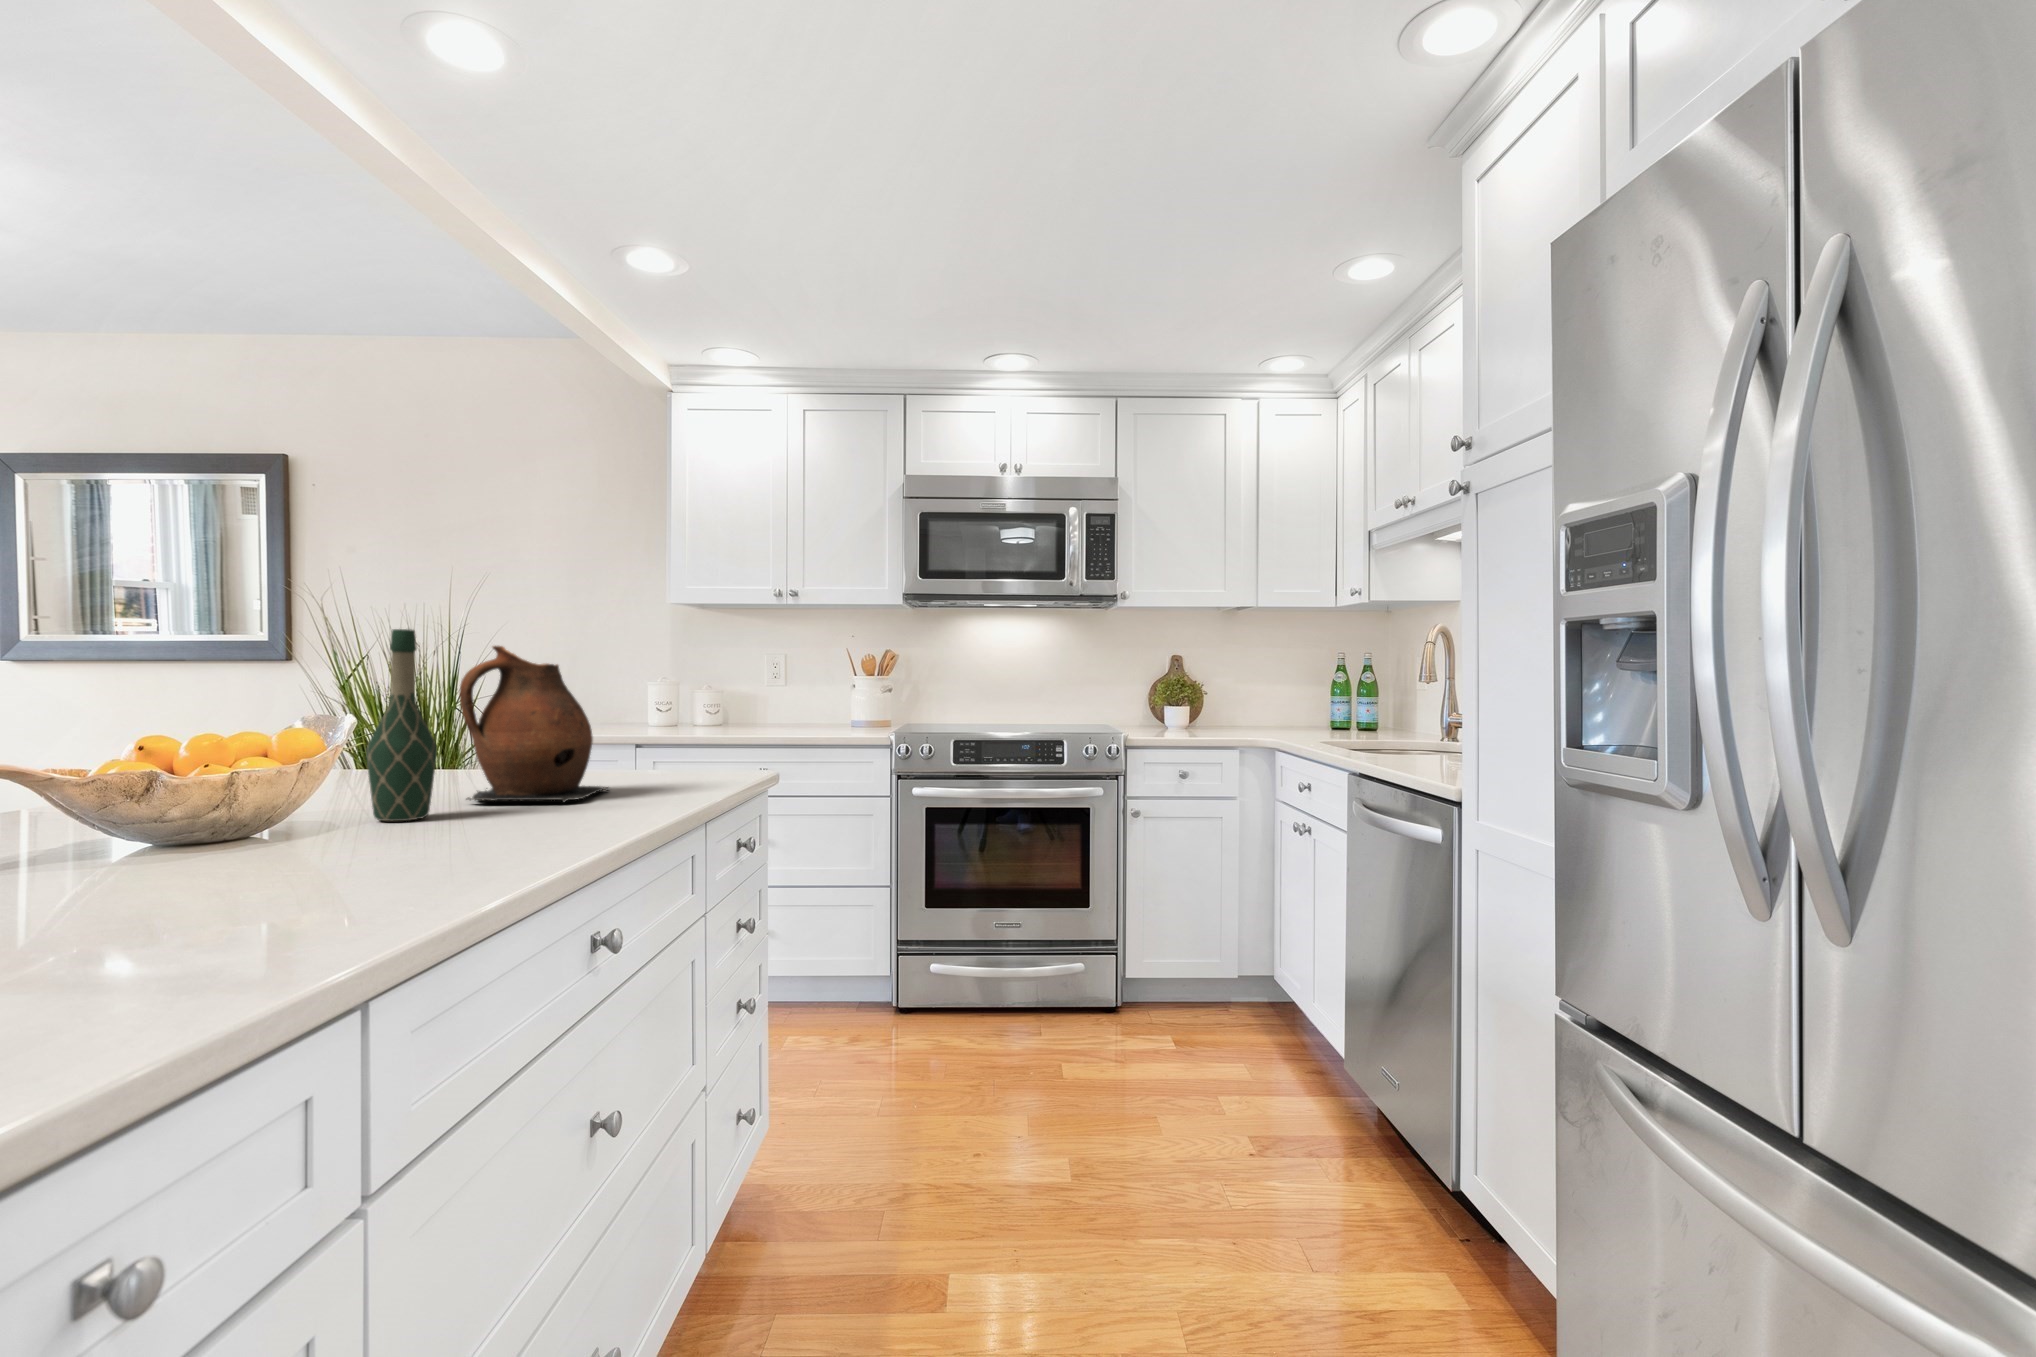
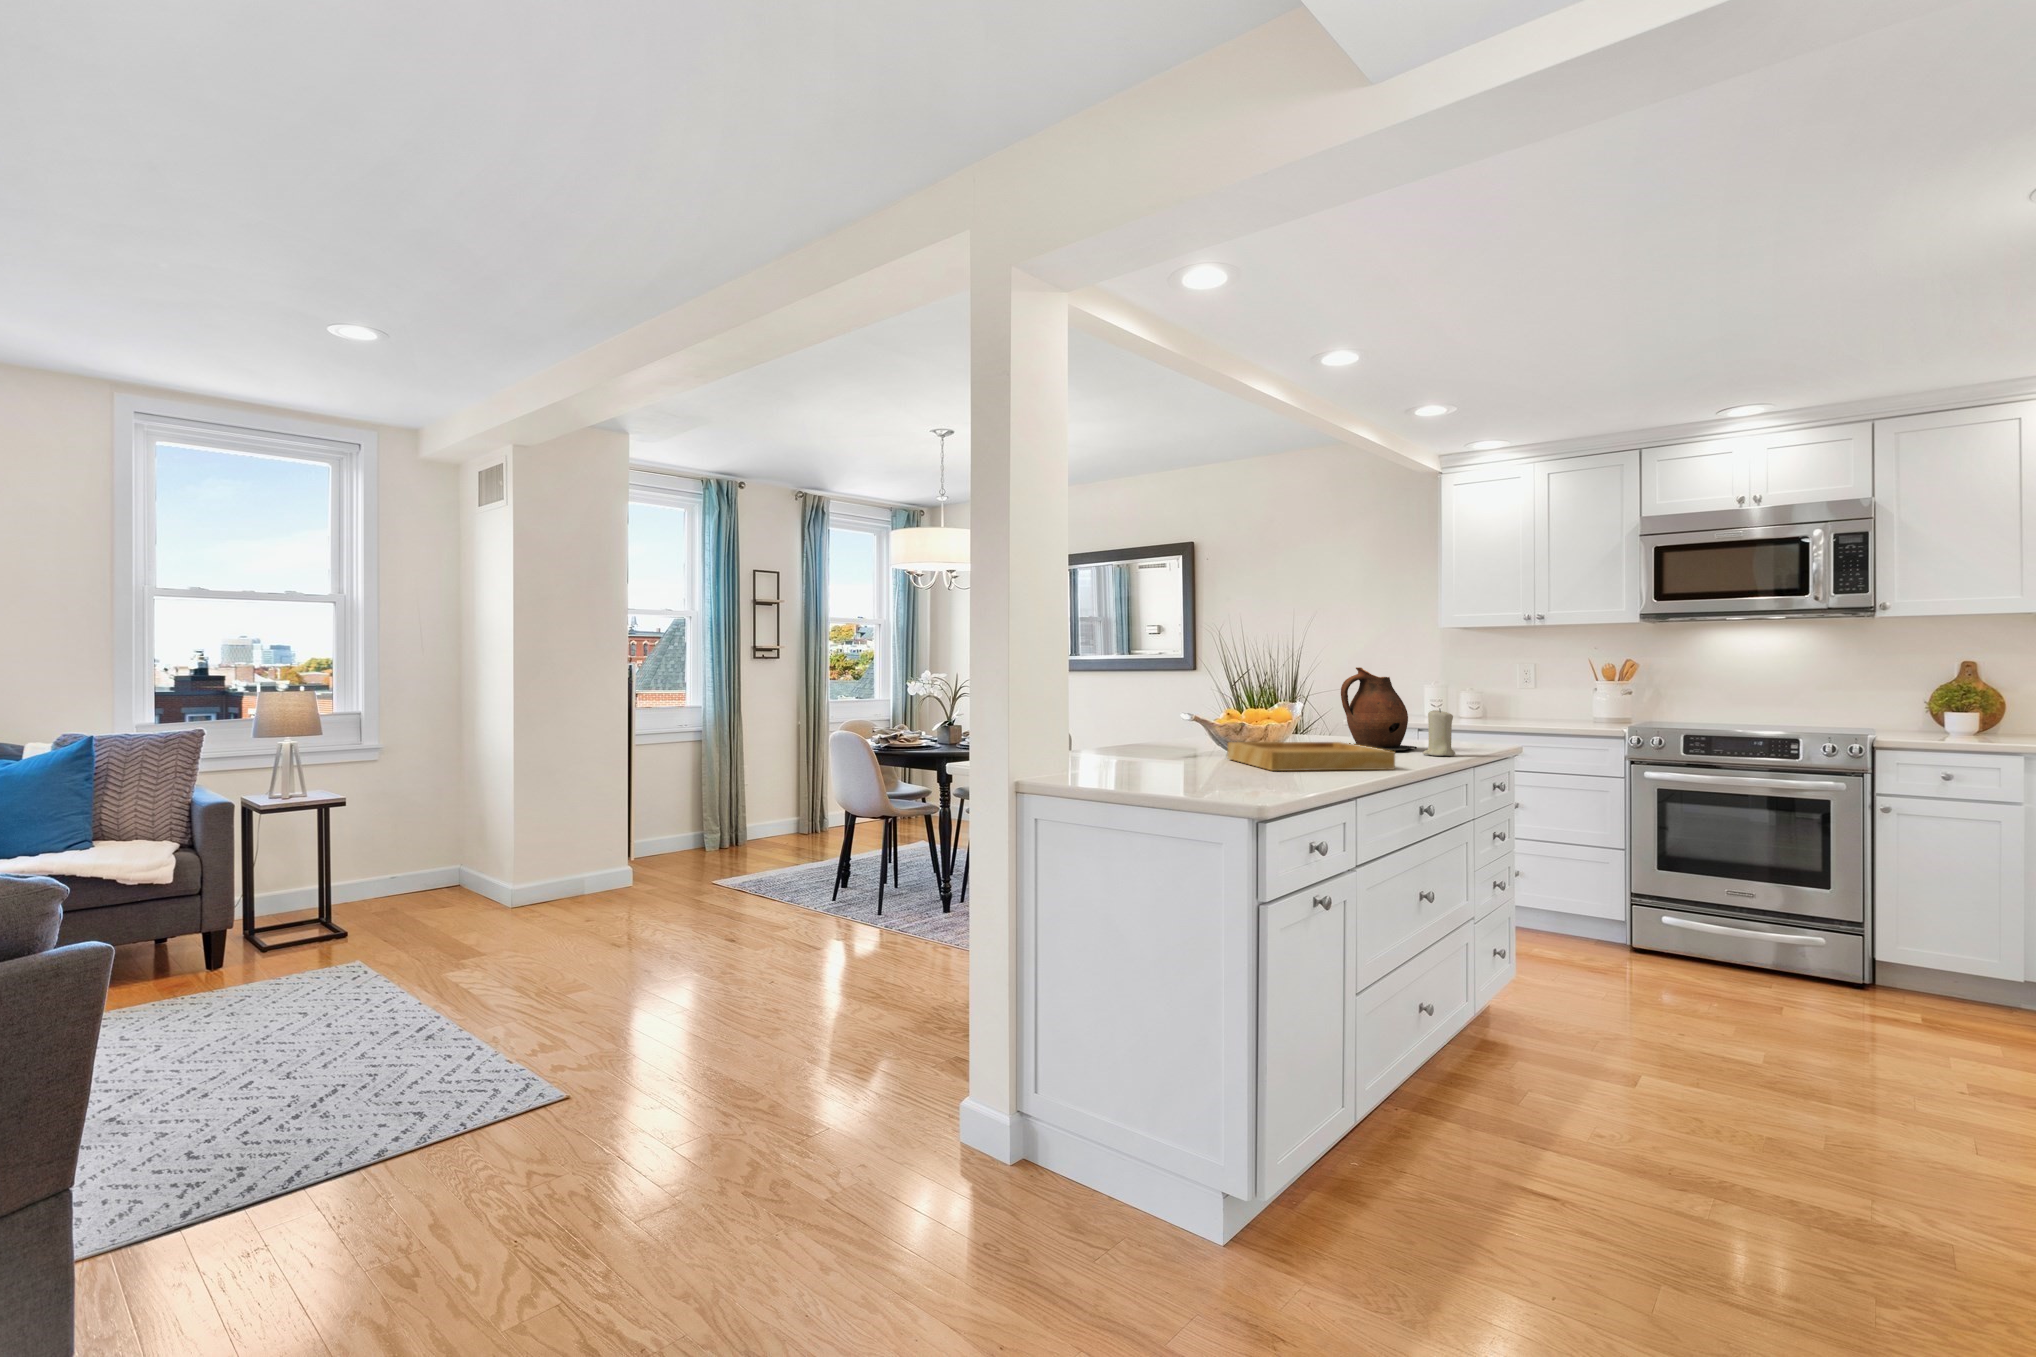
wine bottle: present [366,629,437,821] -> none [1306,661,1337,753]
candle: none [613,720,672,808] -> present [1423,708,1455,756]
tray: none [92,800,528,919] -> present [1228,742,1395,771]

